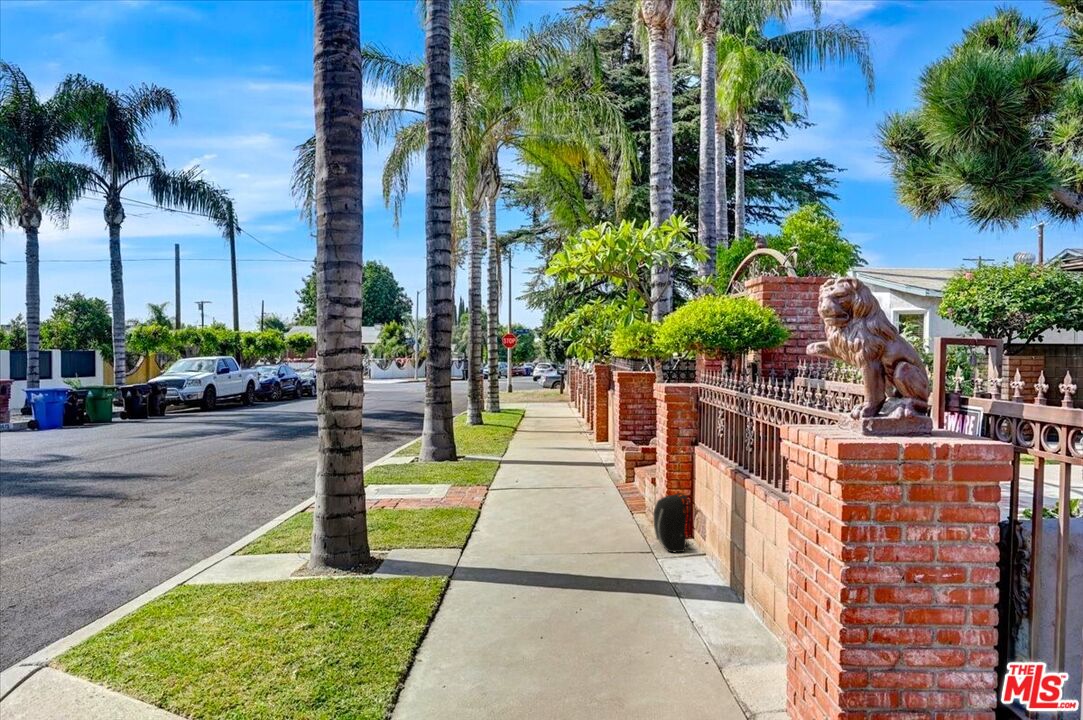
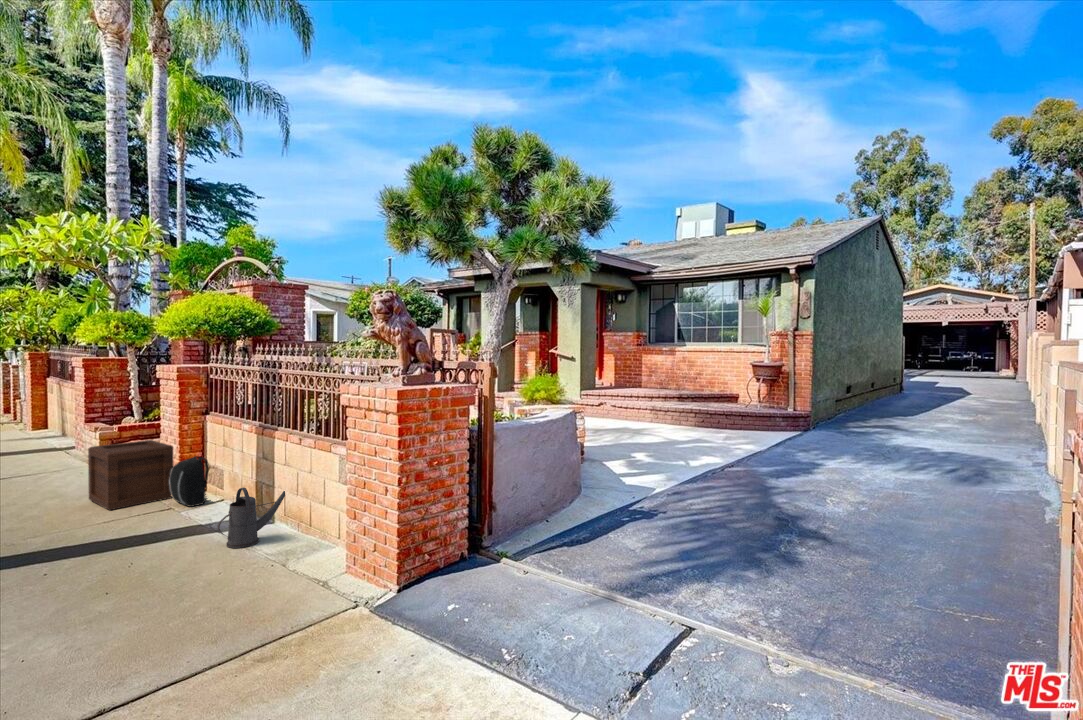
wooden crate: none [593,467,661,538] -> present [88,440,173,510]
watering can: none [665,545,753,623] -> present [217,488,285,548]

